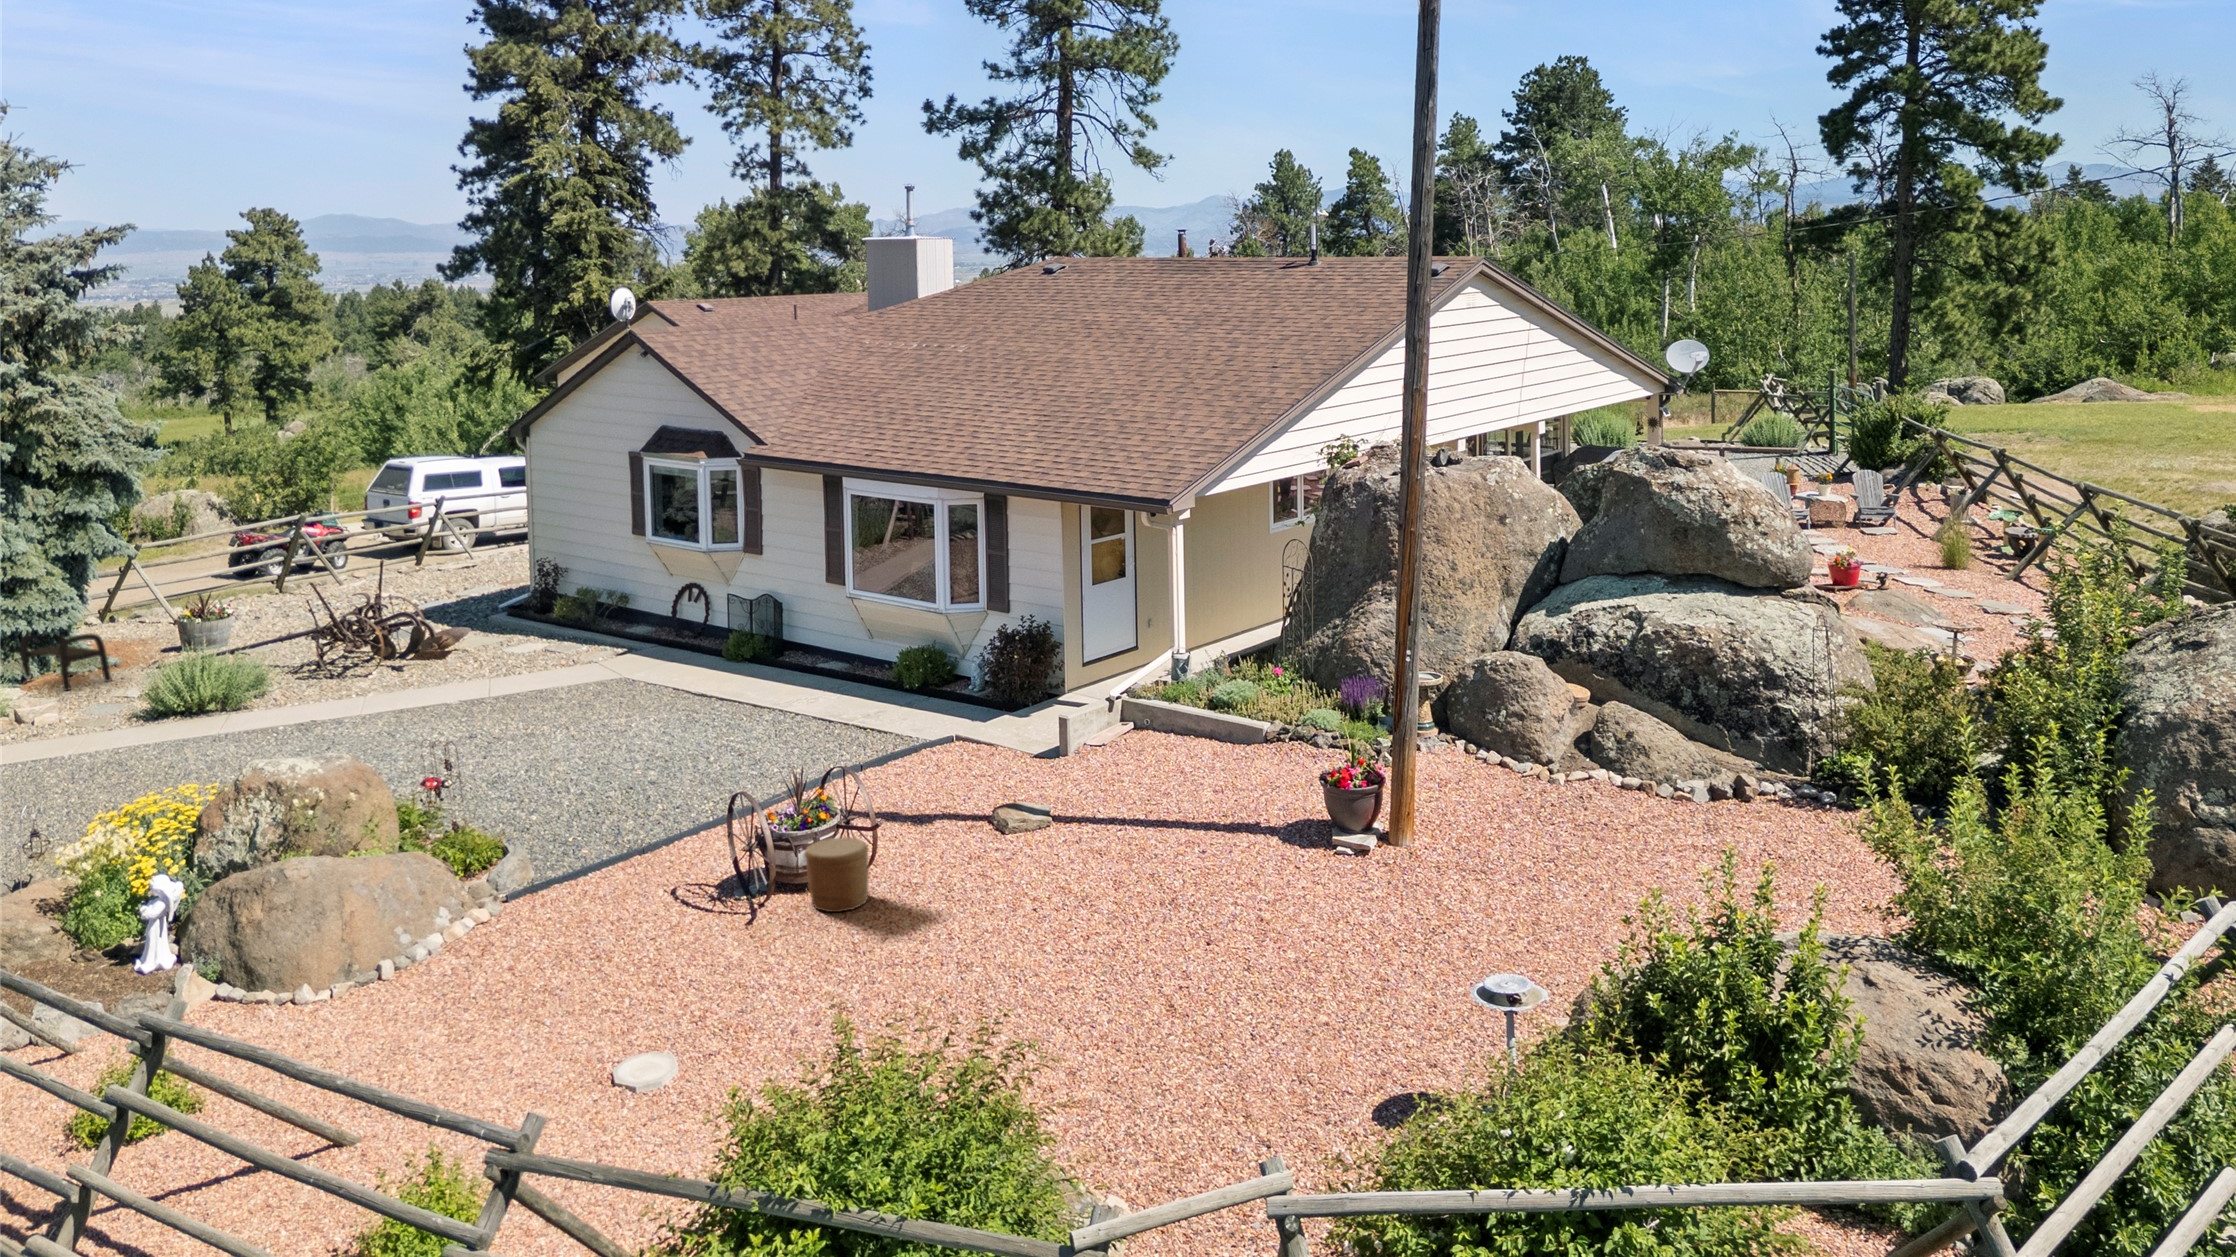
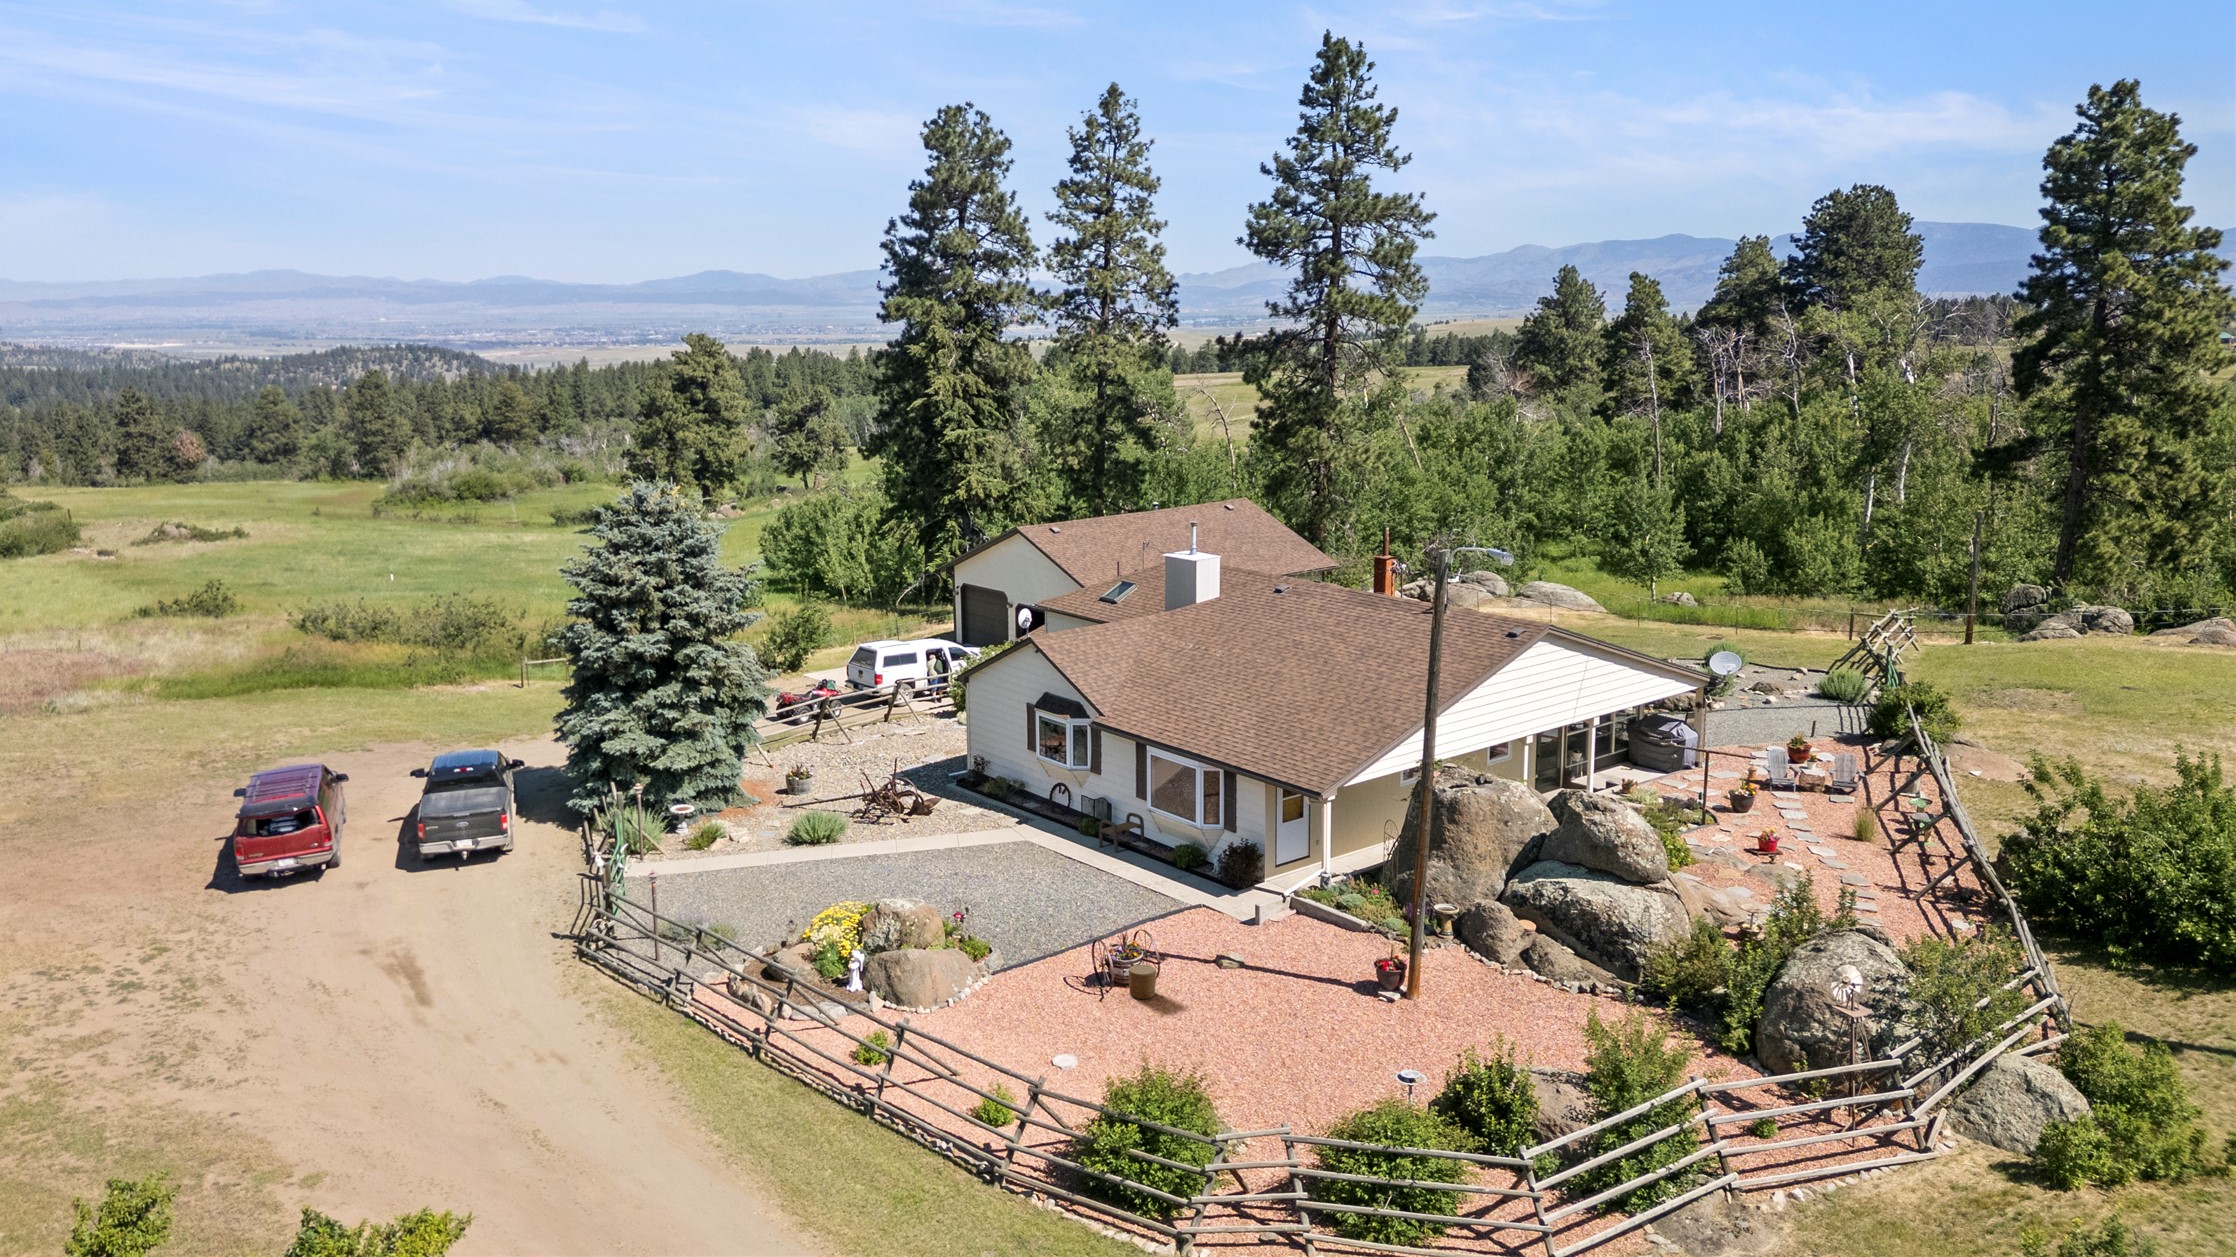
bench: present [20,633,112,691] -> present [1099,813,1144,852]

